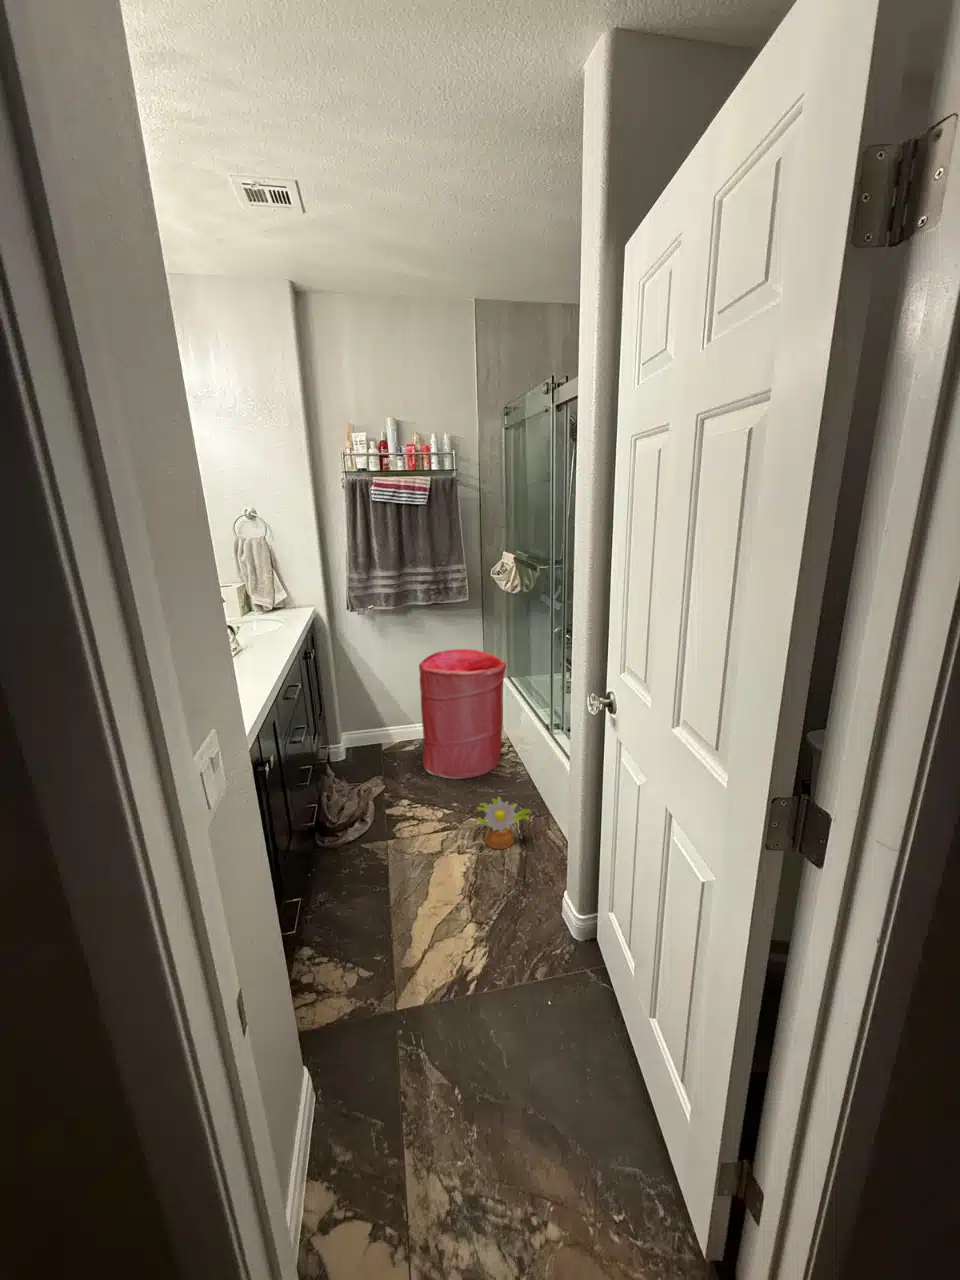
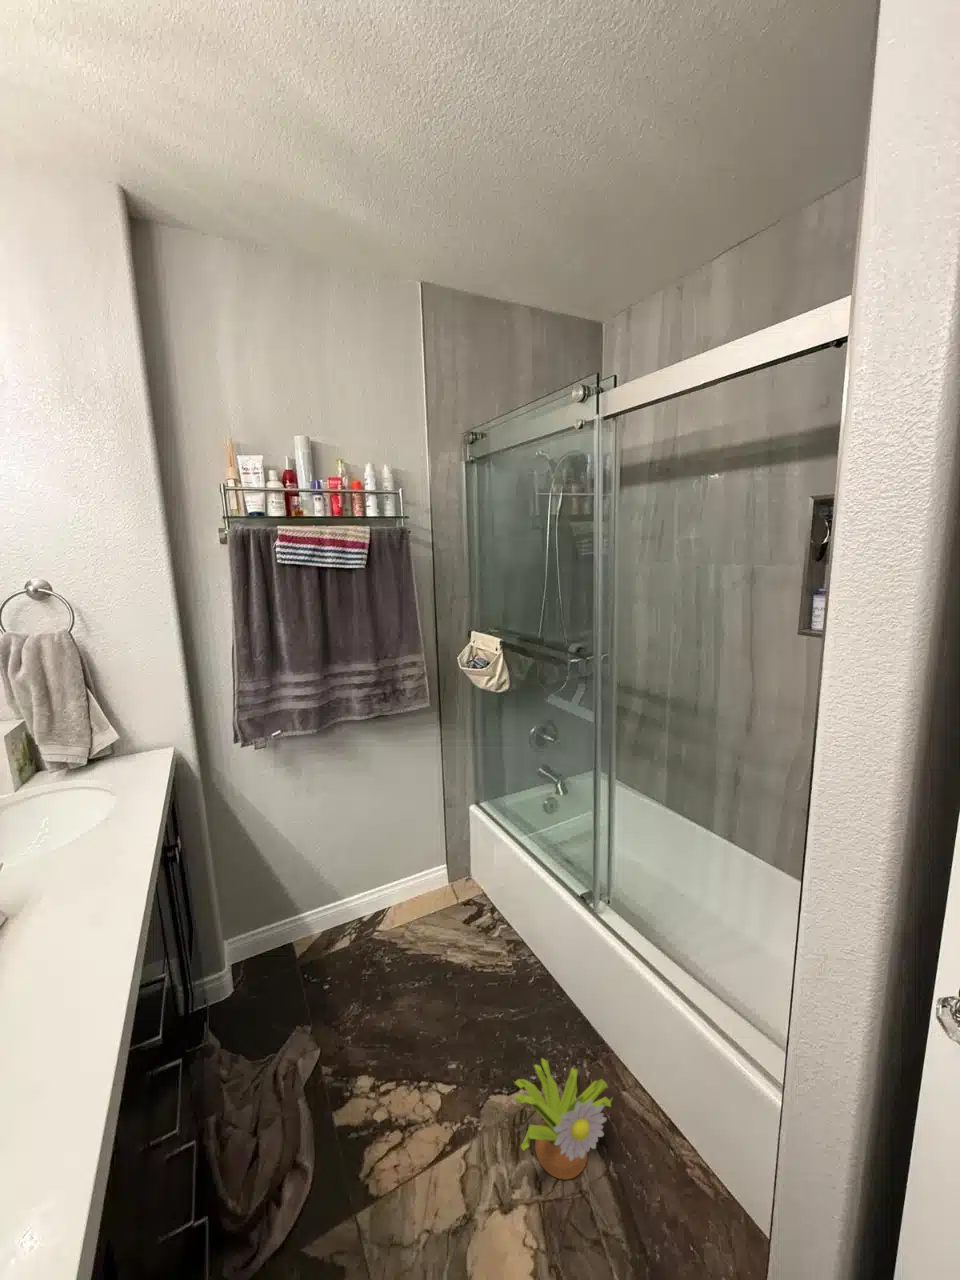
laundry hamper: present [419,649,506,779] -> none [363,778,495,1003]

